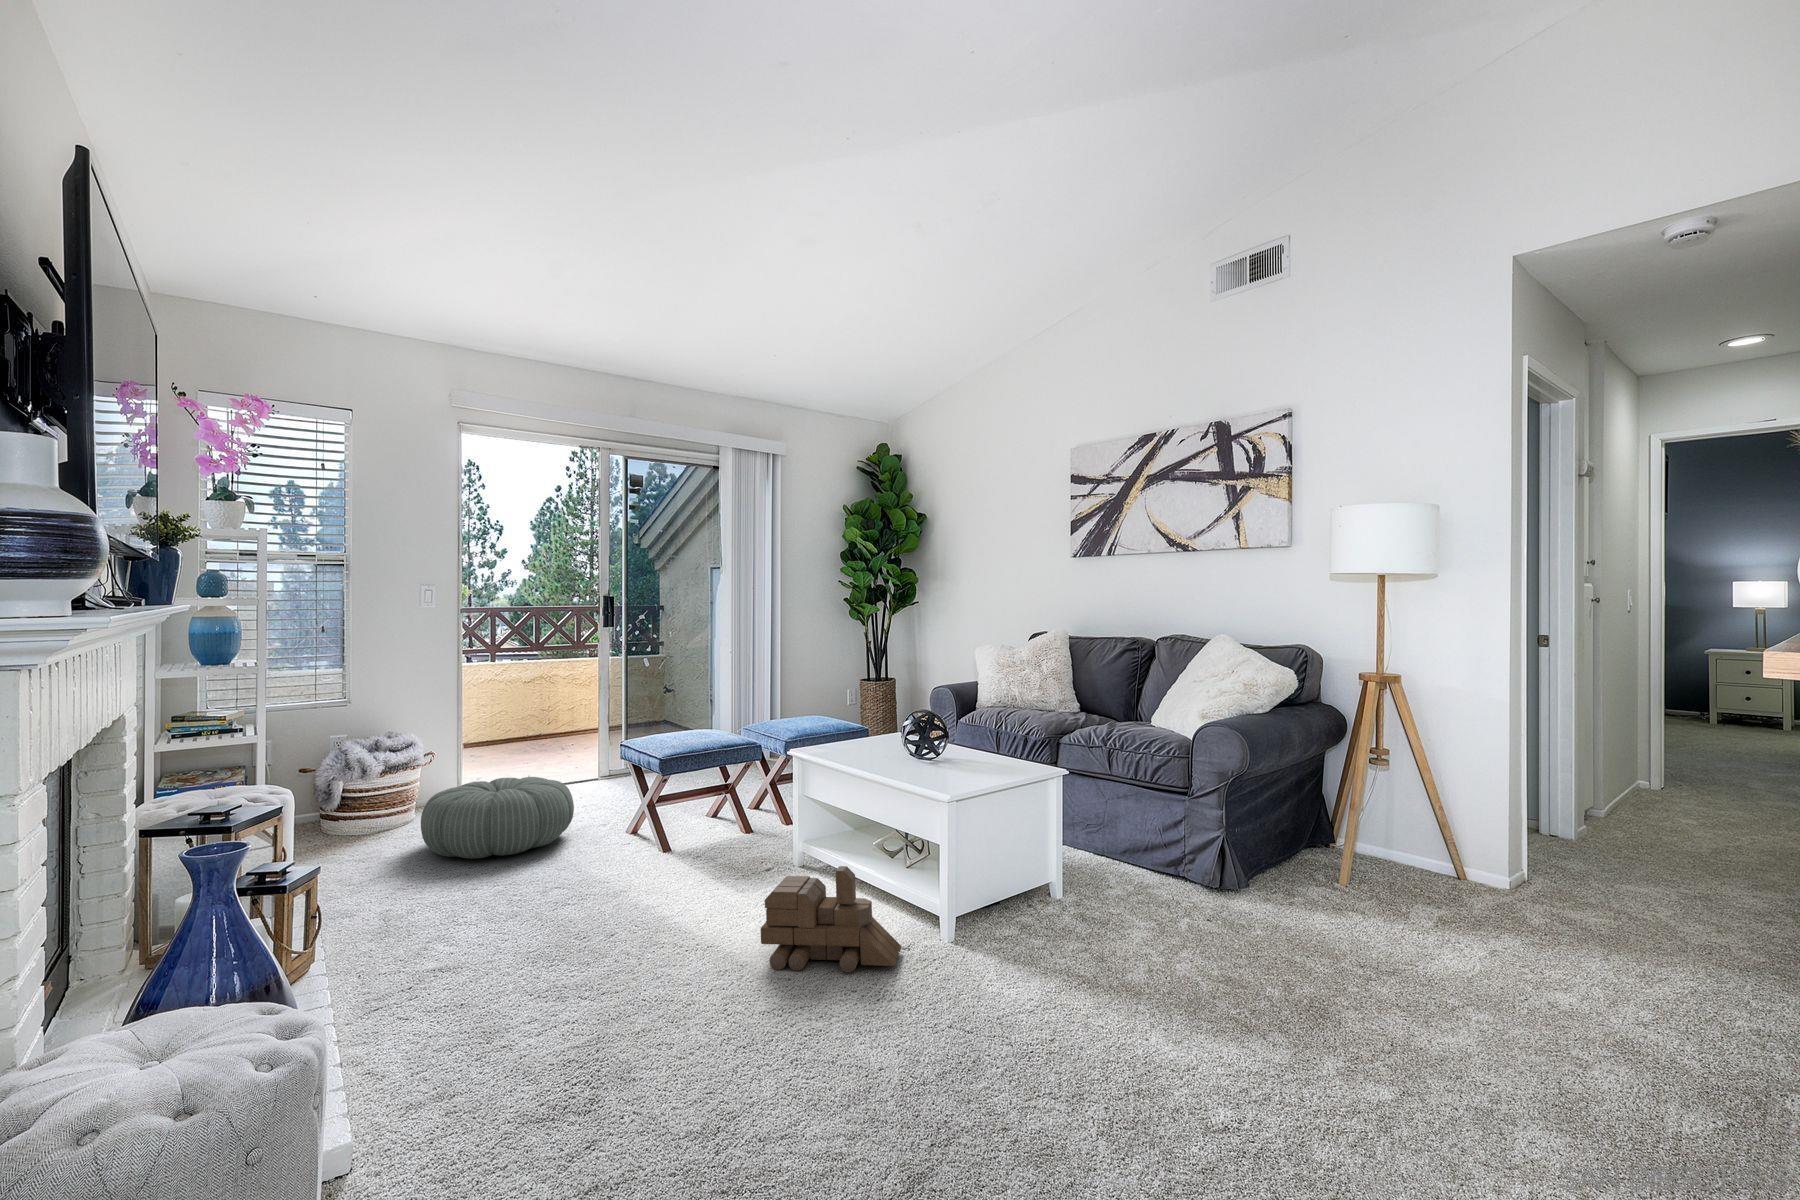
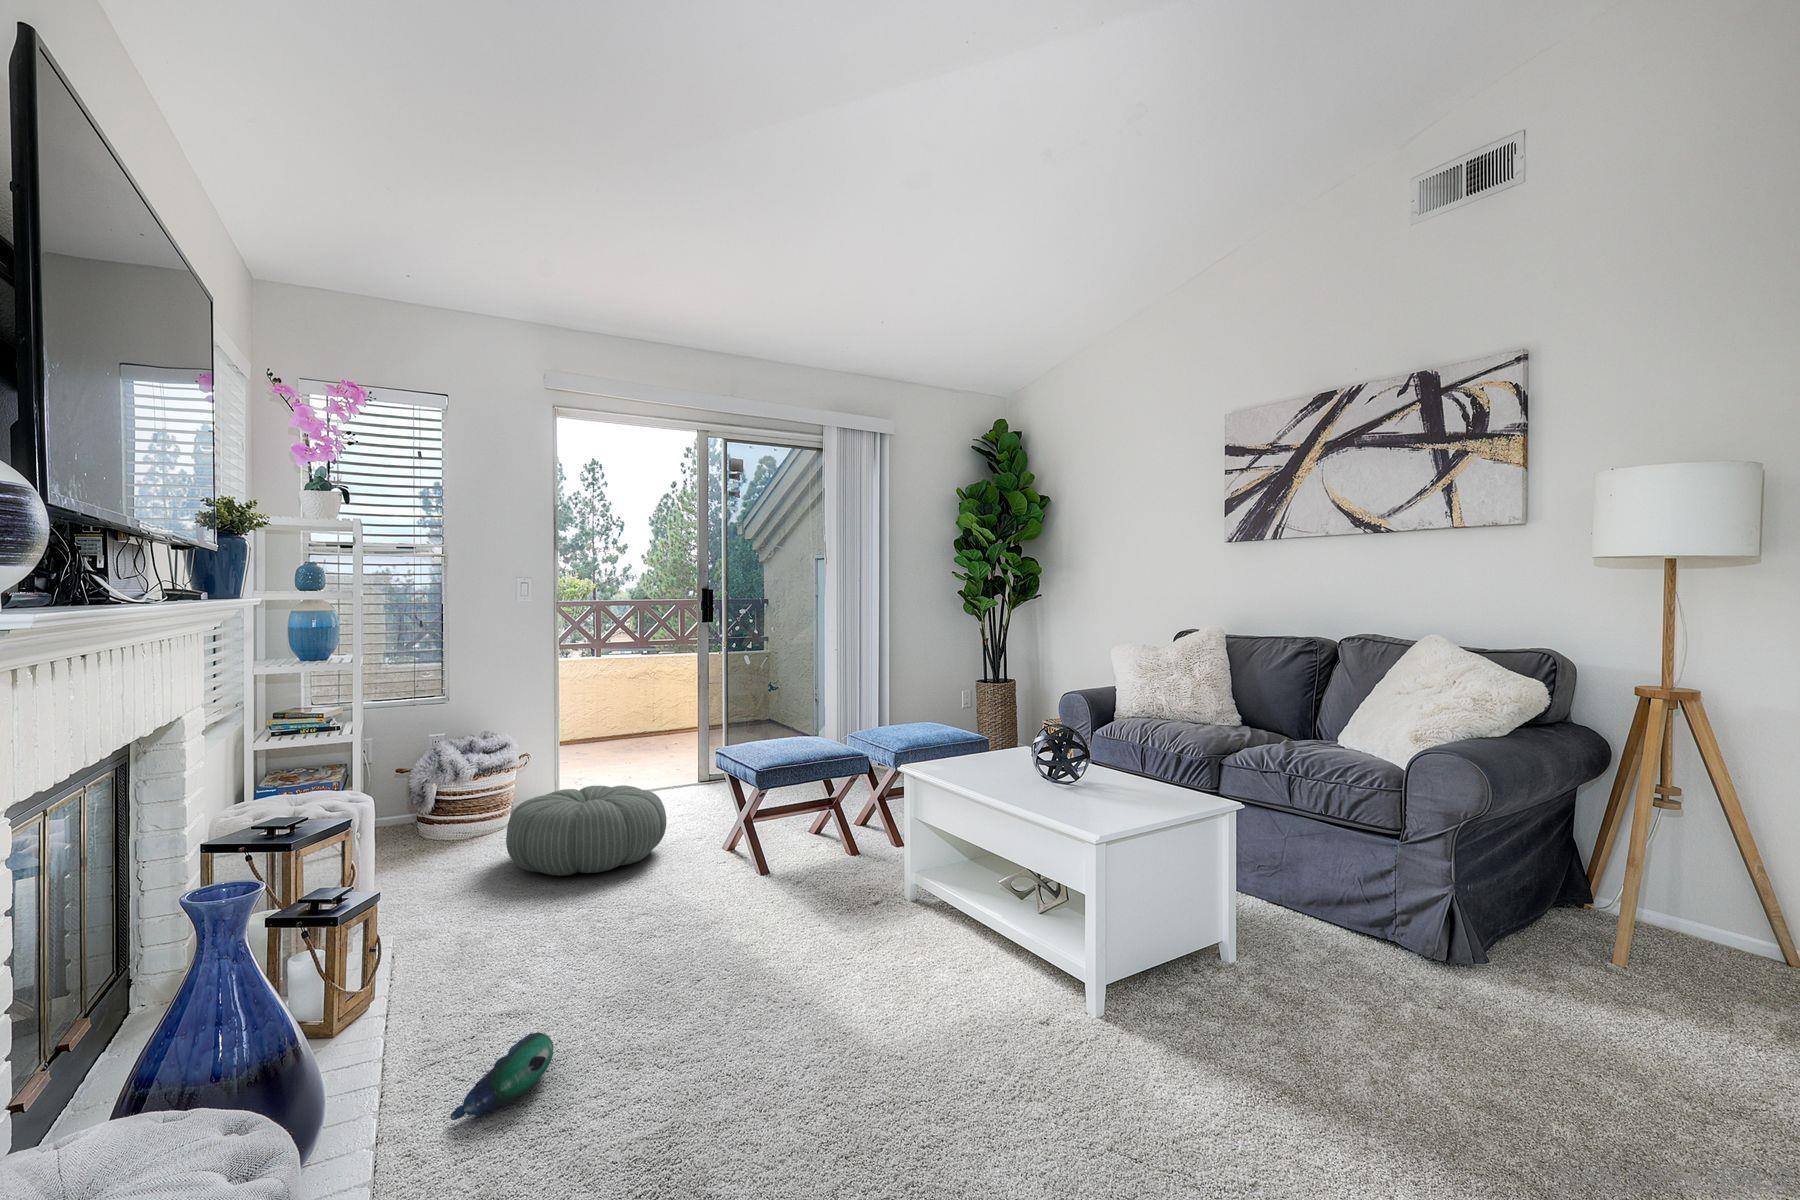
toy train: present [761,866,902,972] -> none [864,919,1037,1055]
plush toy: none [411,974,496,1044] -> present [450,1033,553,1120]

